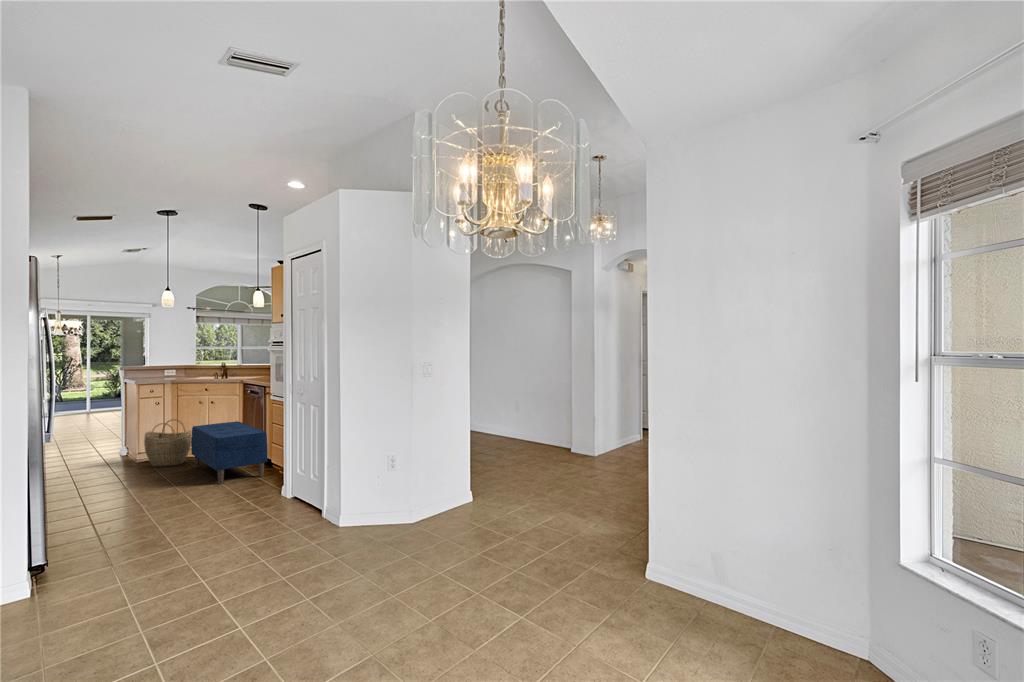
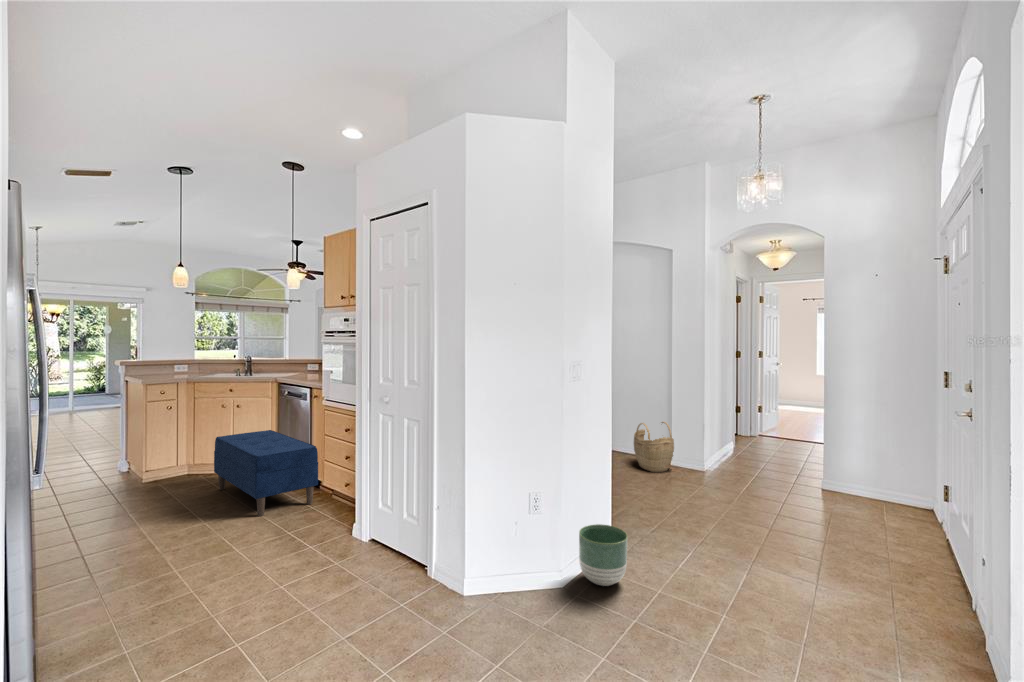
woven basket: present [144,419,191,467] -> present [634,422,674,472]
planter: none [428,481,462,522] -> present [579,524,628,586]

